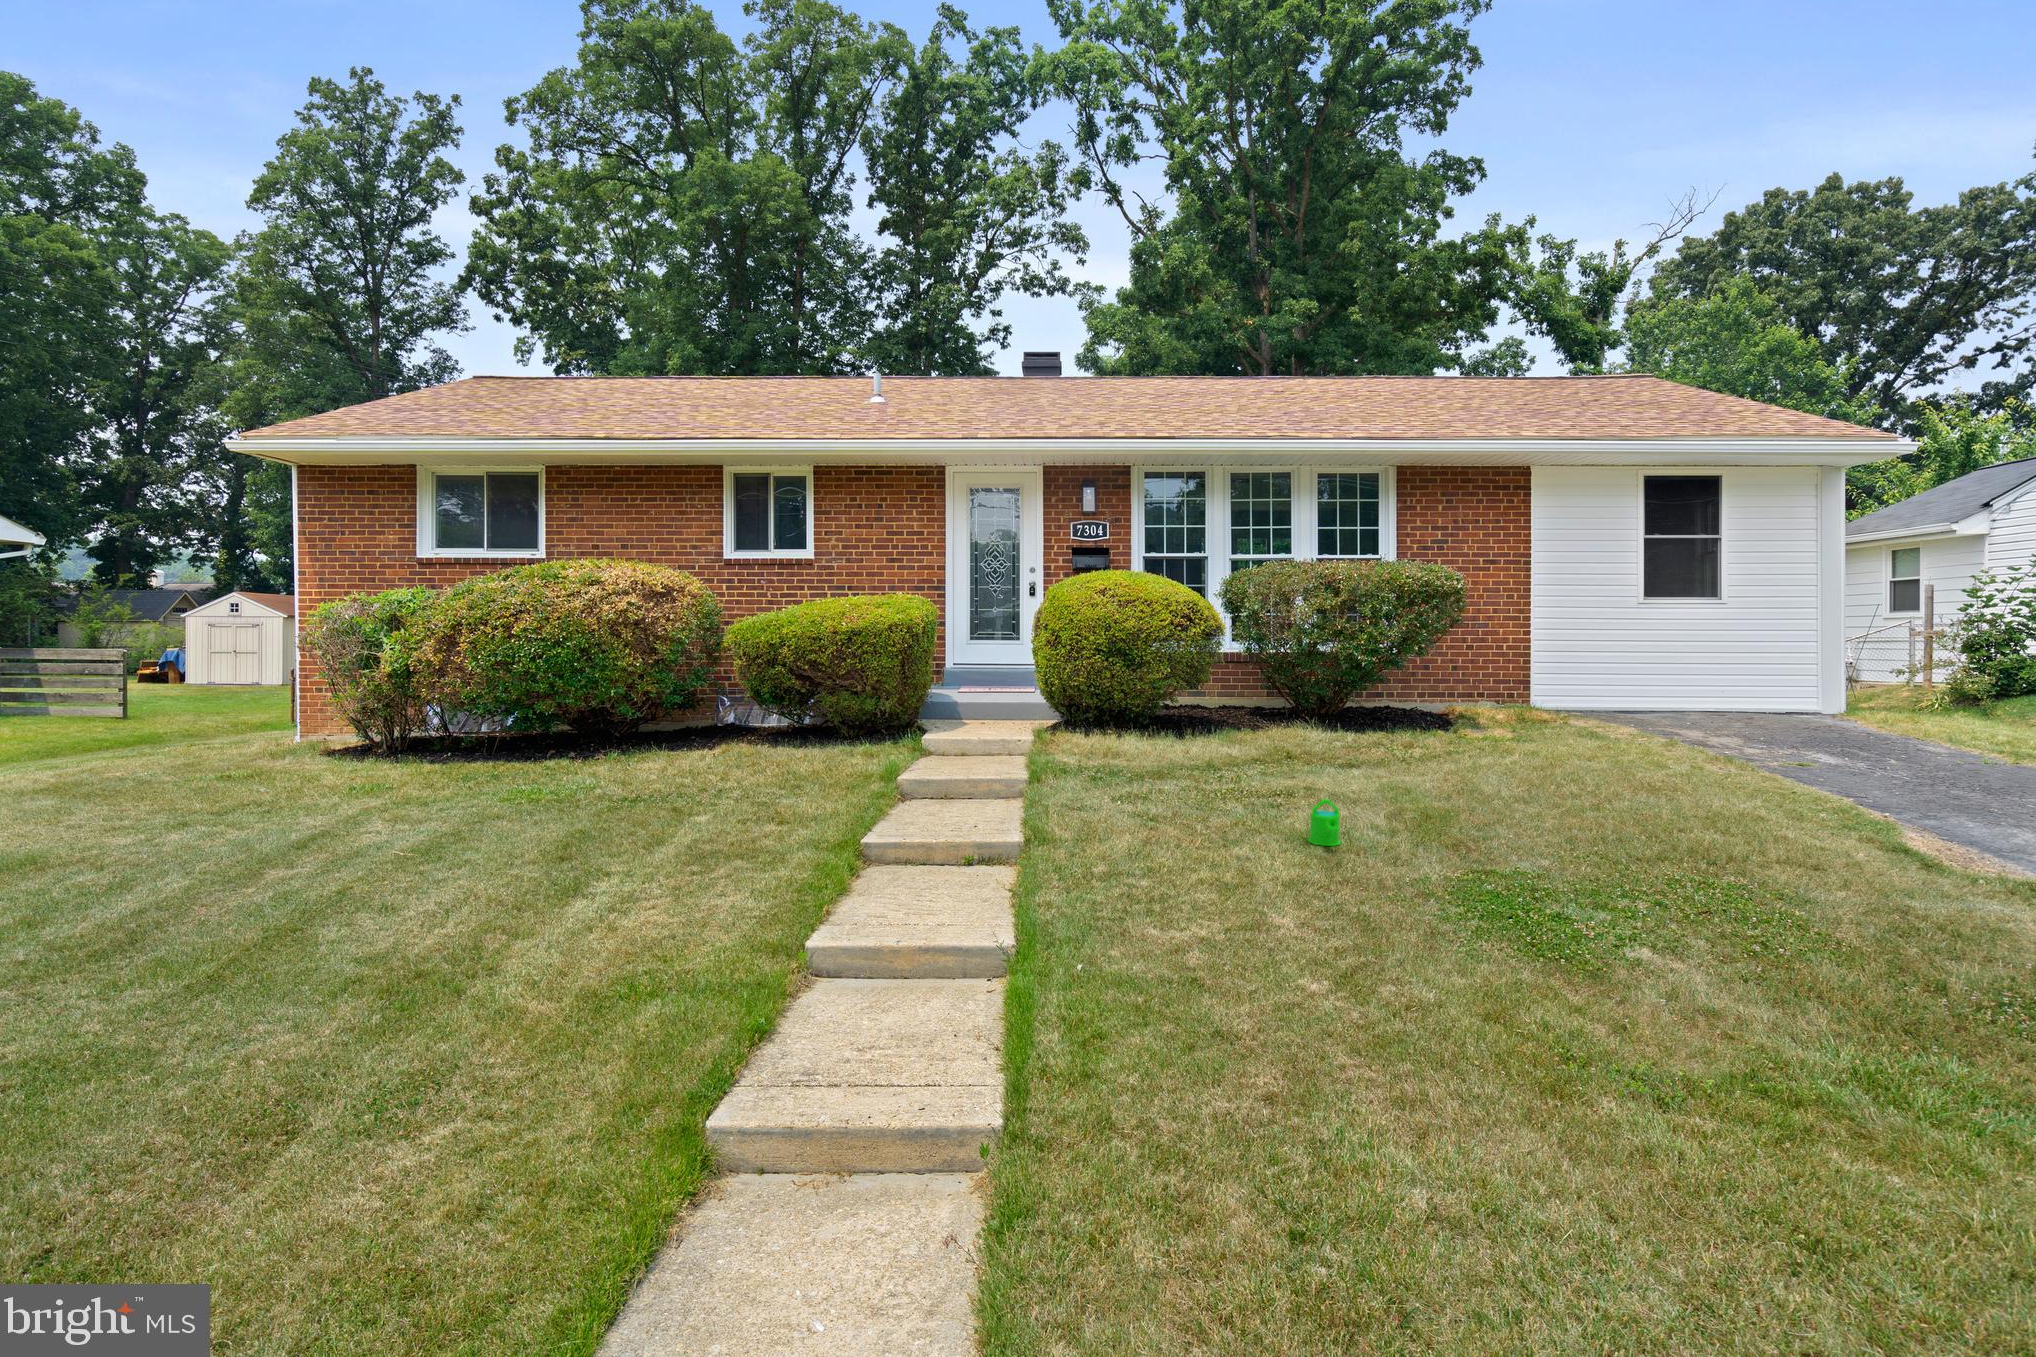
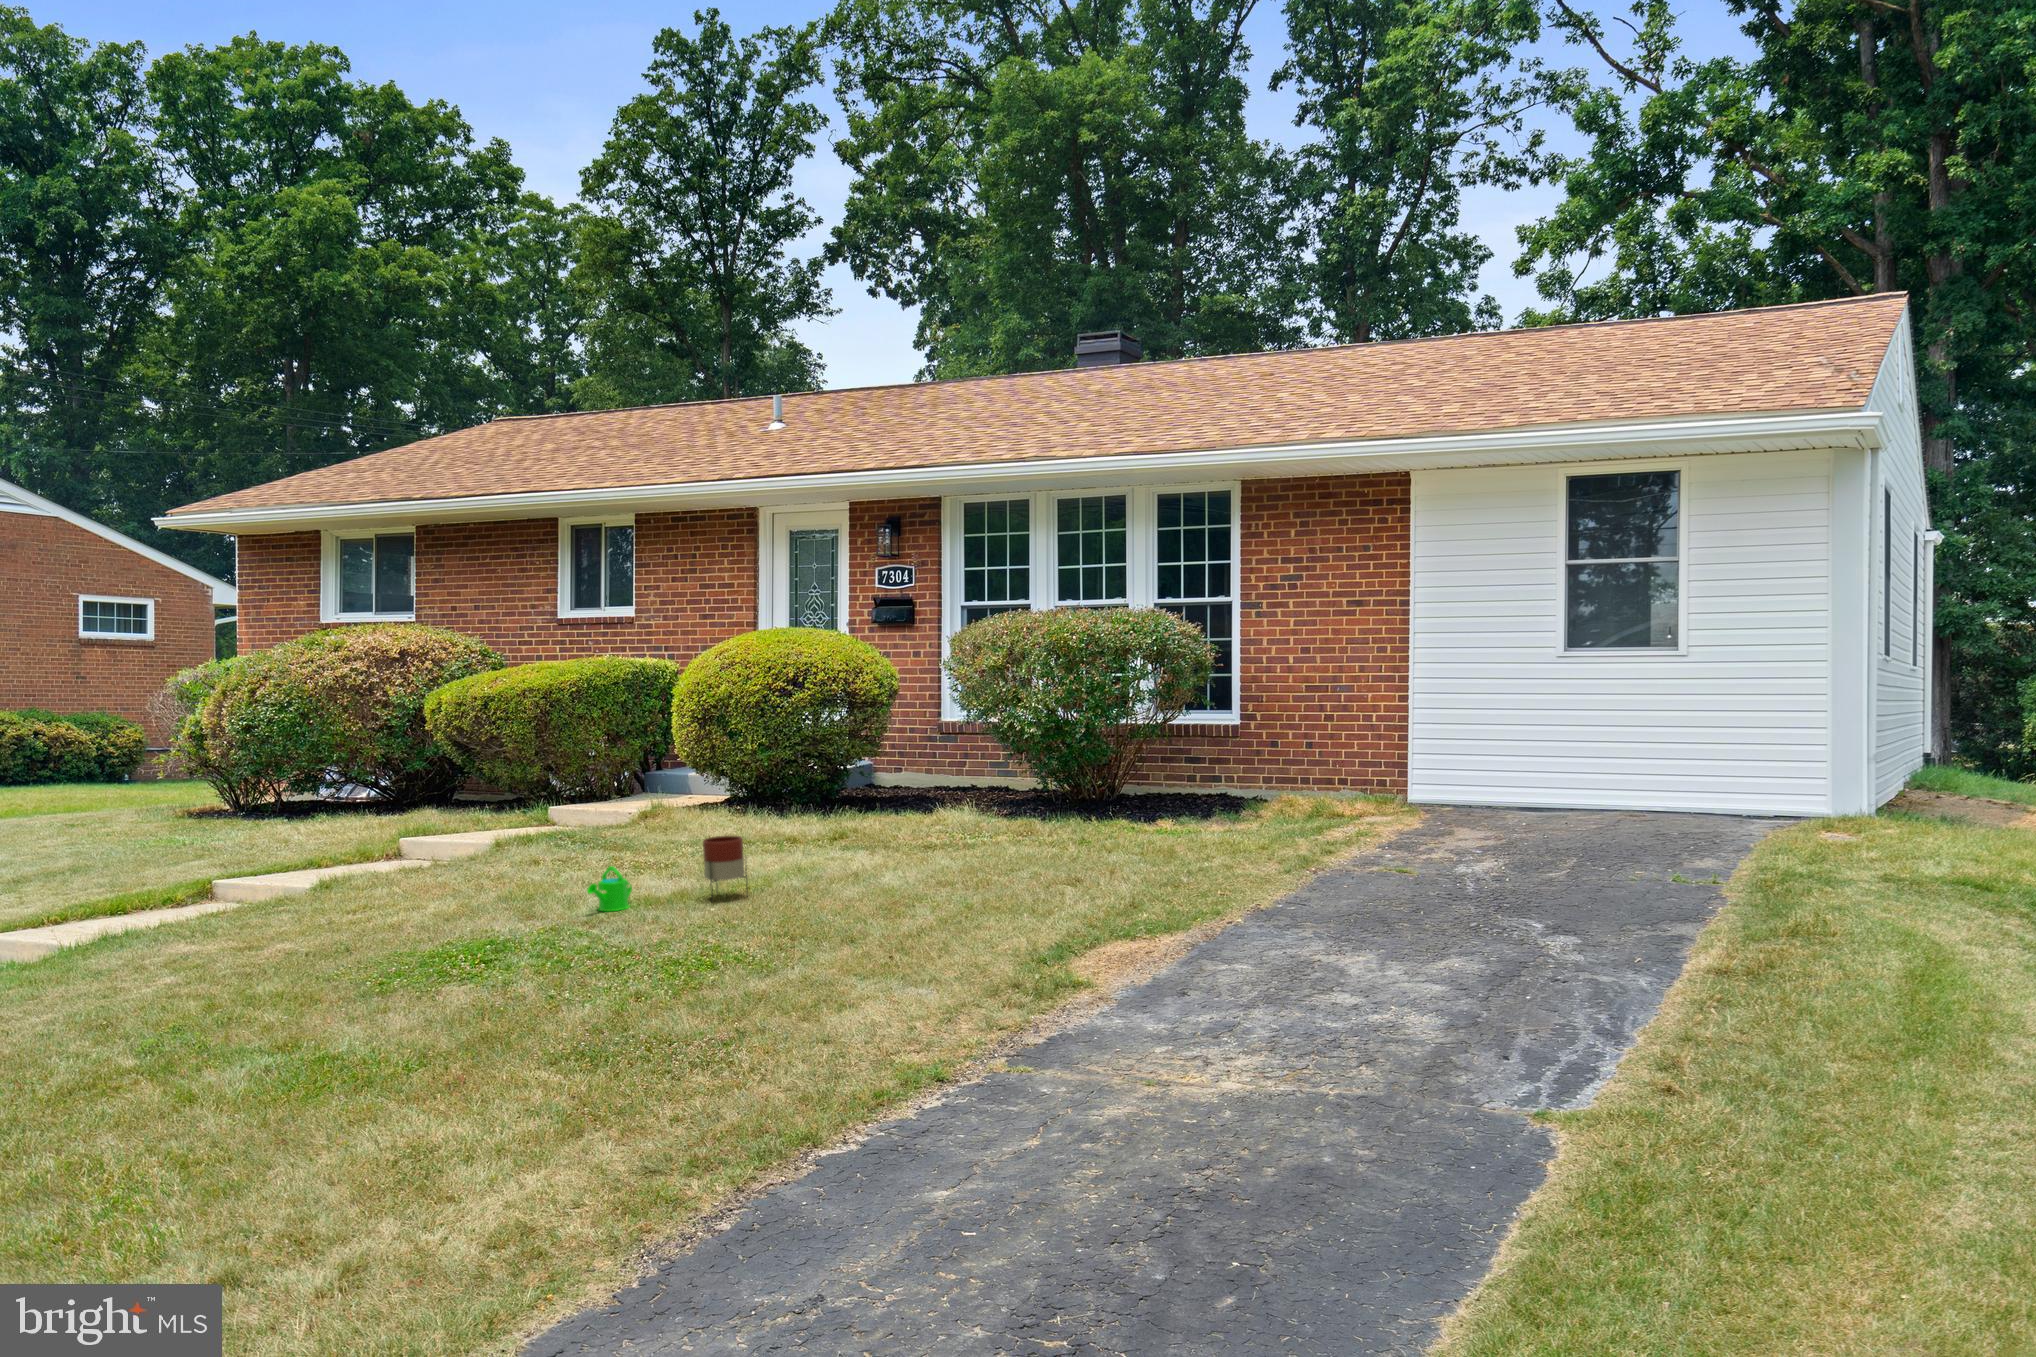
planter: none [1372,761,1418,828] -> present [703,835,748,892]

